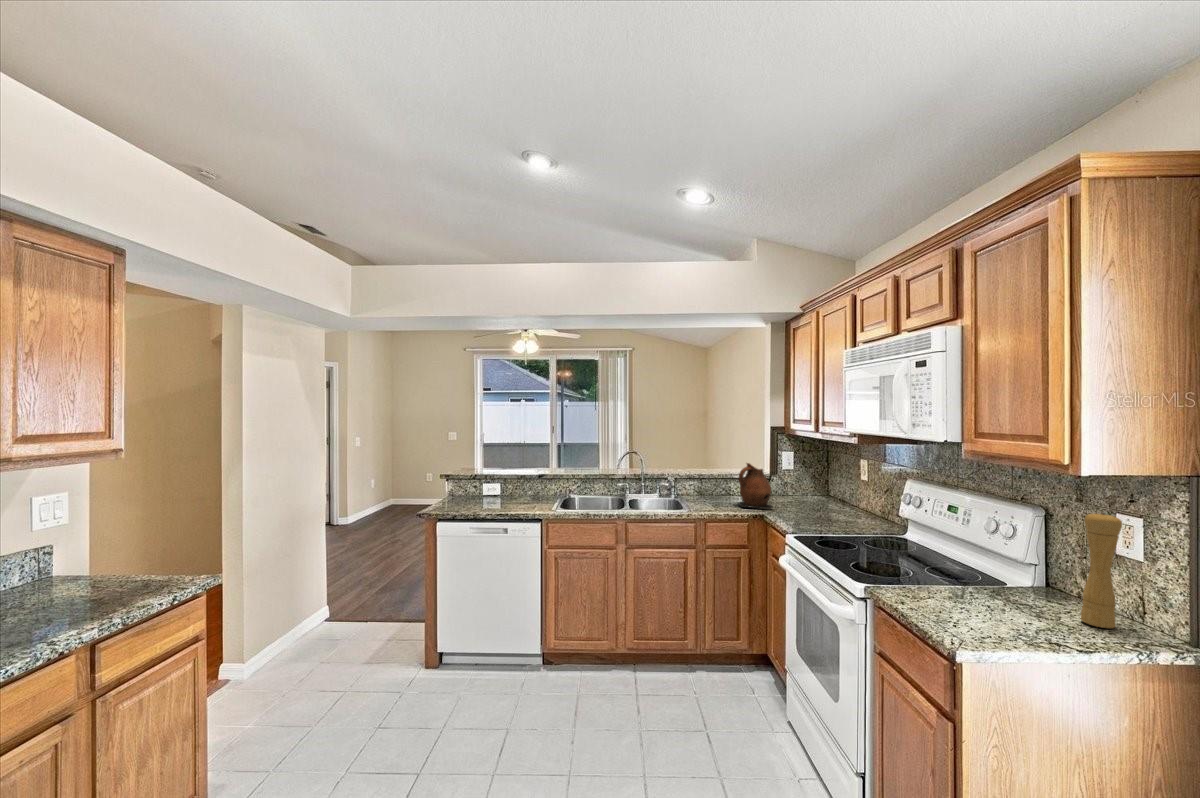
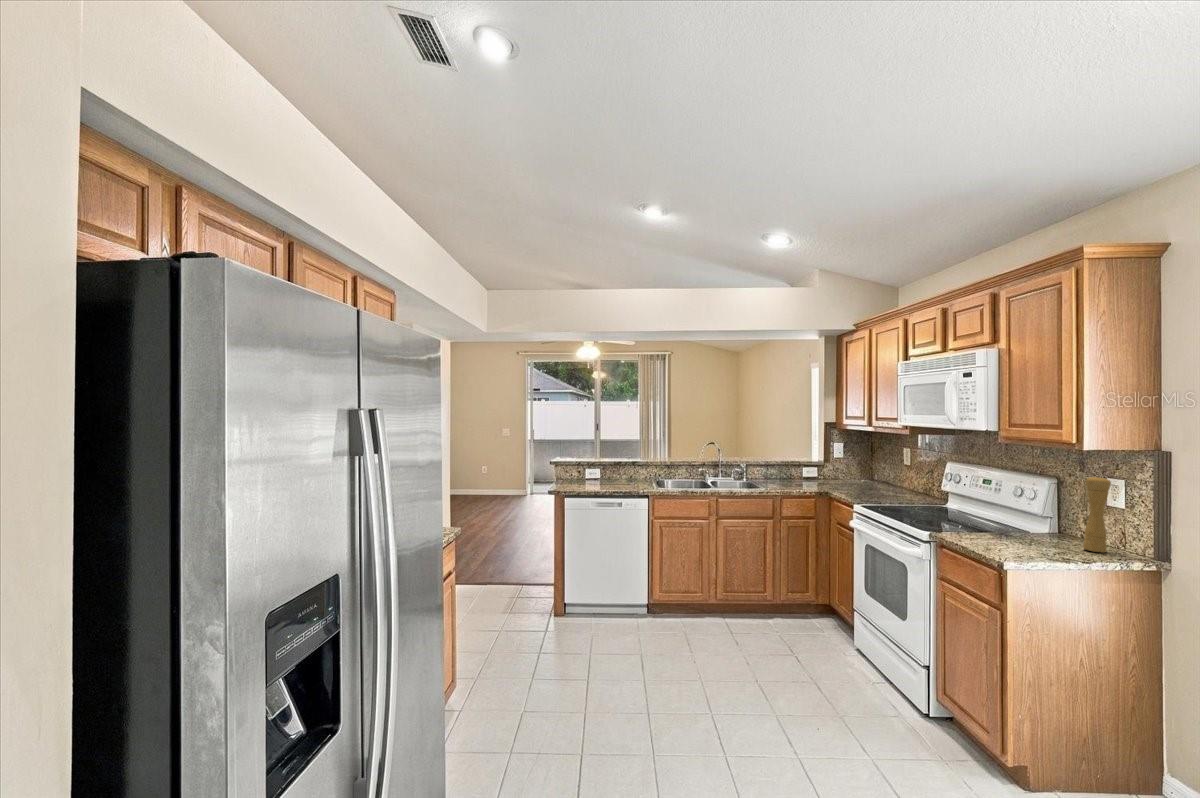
ceramic pitcher: present [739,463,772,509] -> none [801,451,833,489]

